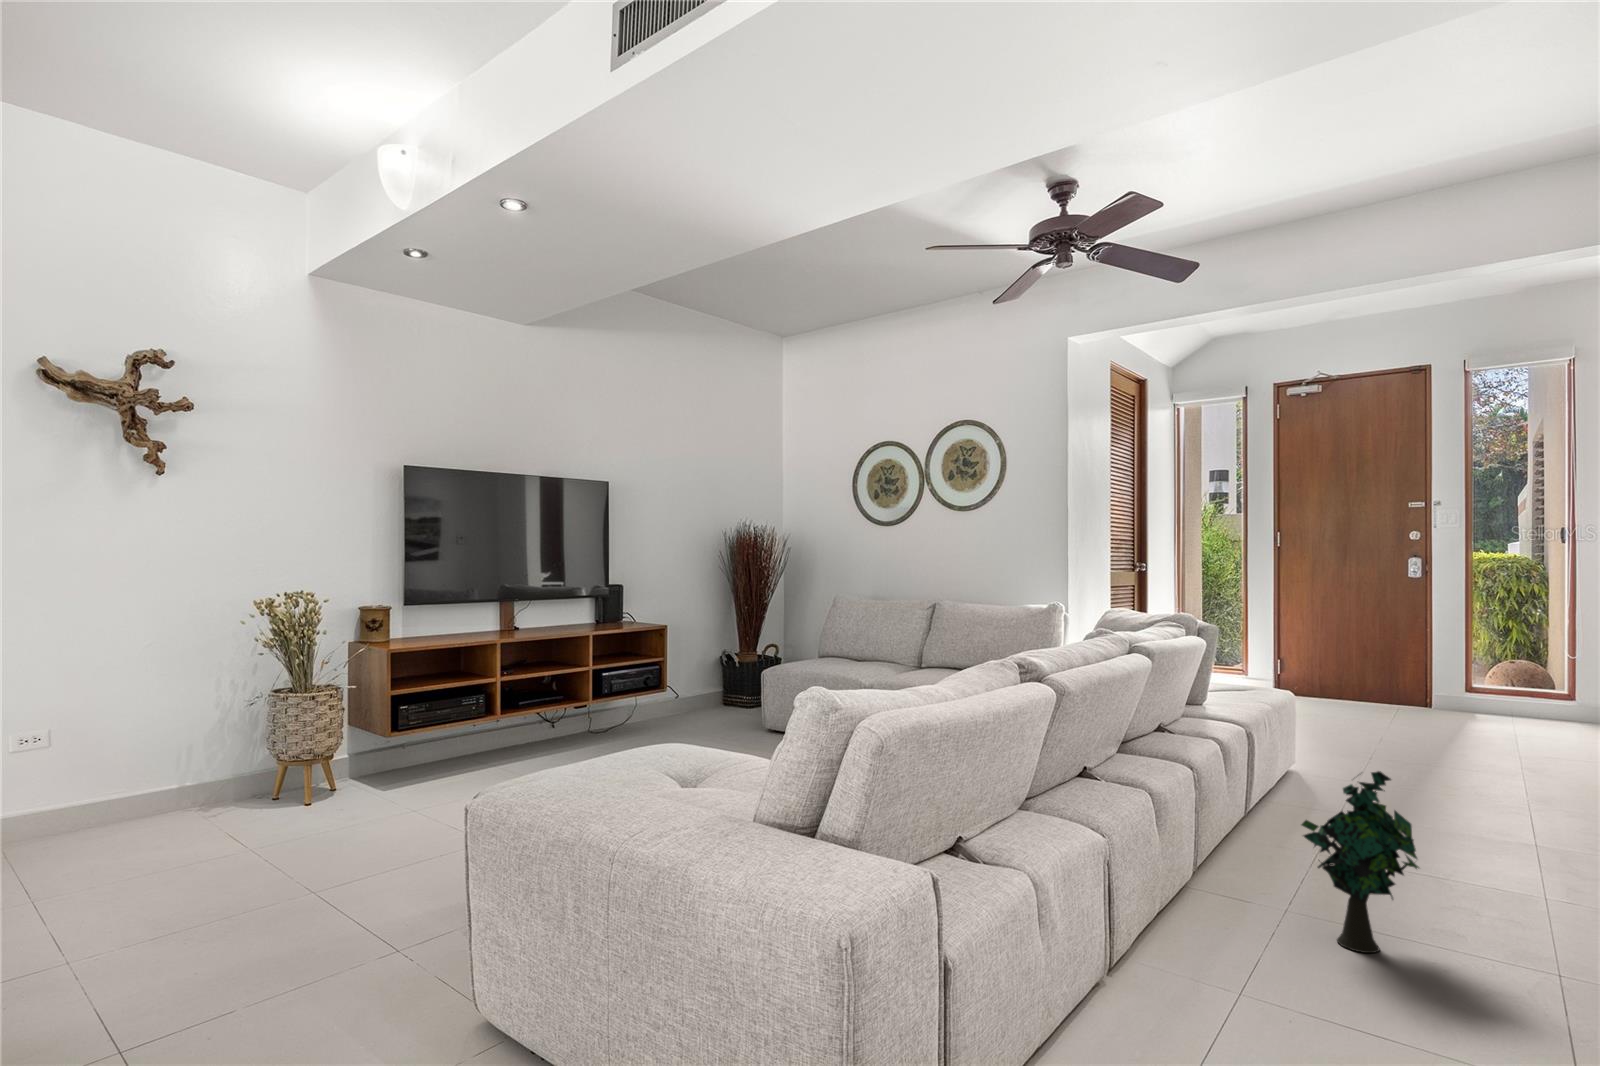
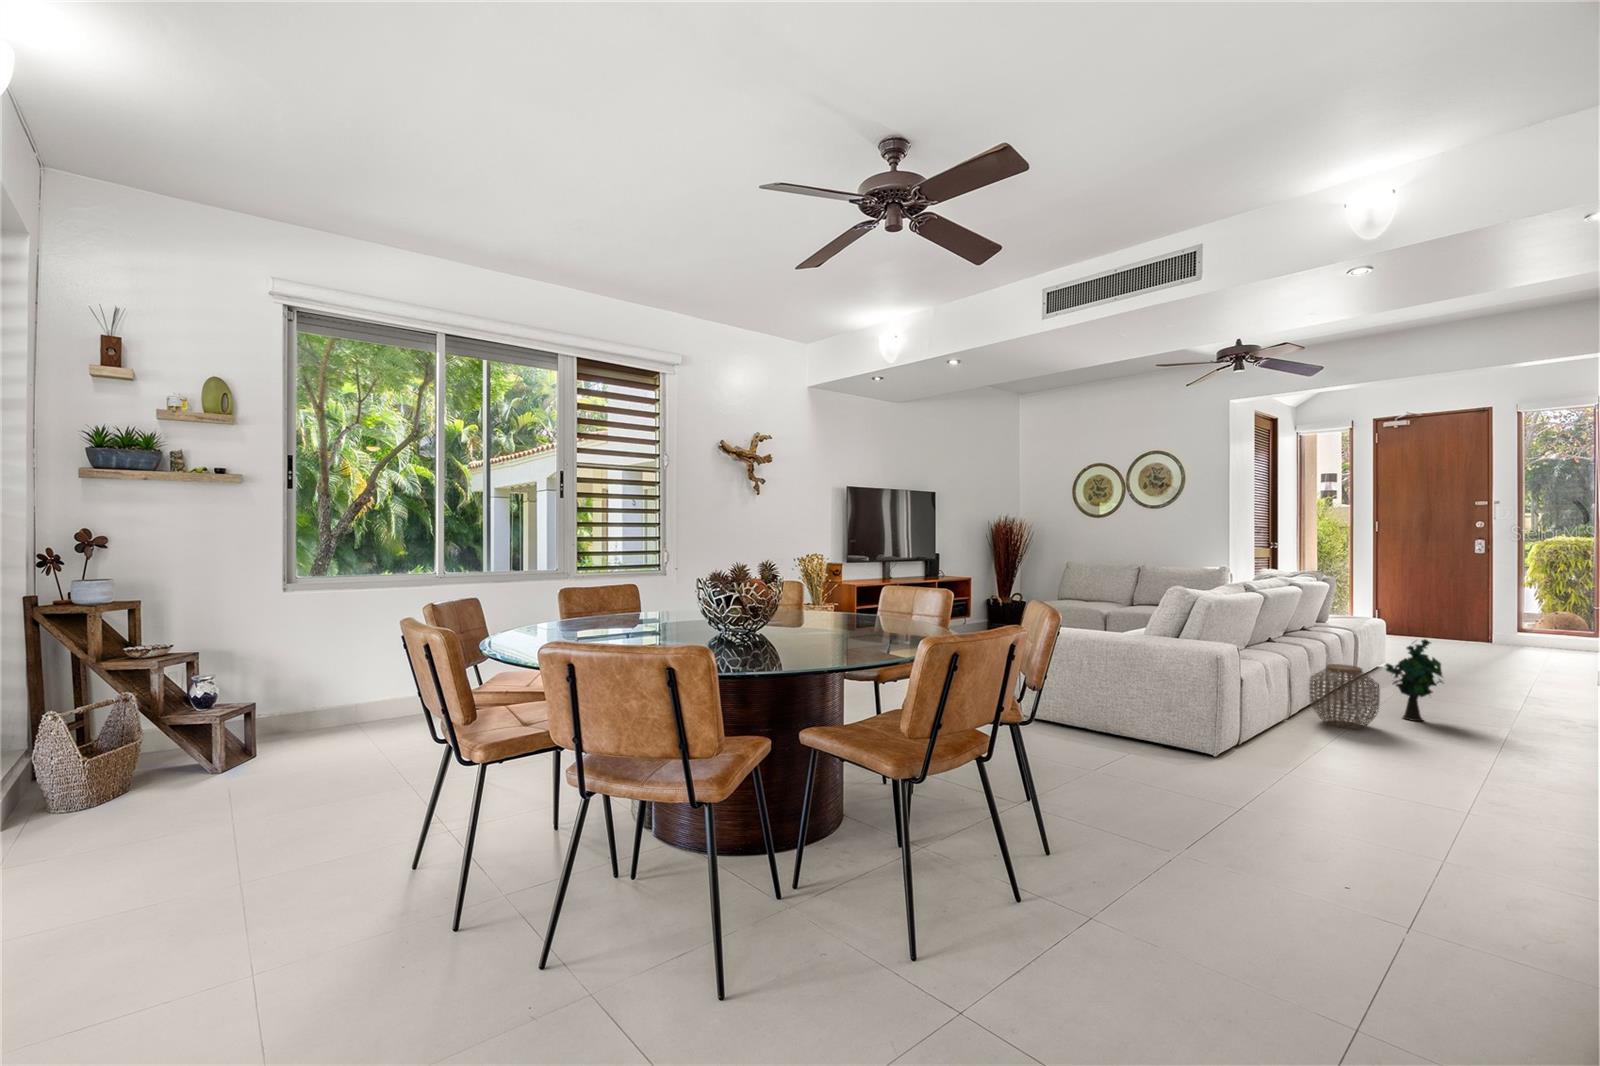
woven basket: none [1151,837,1295,1000] -> present [1309,664,1379,729]

